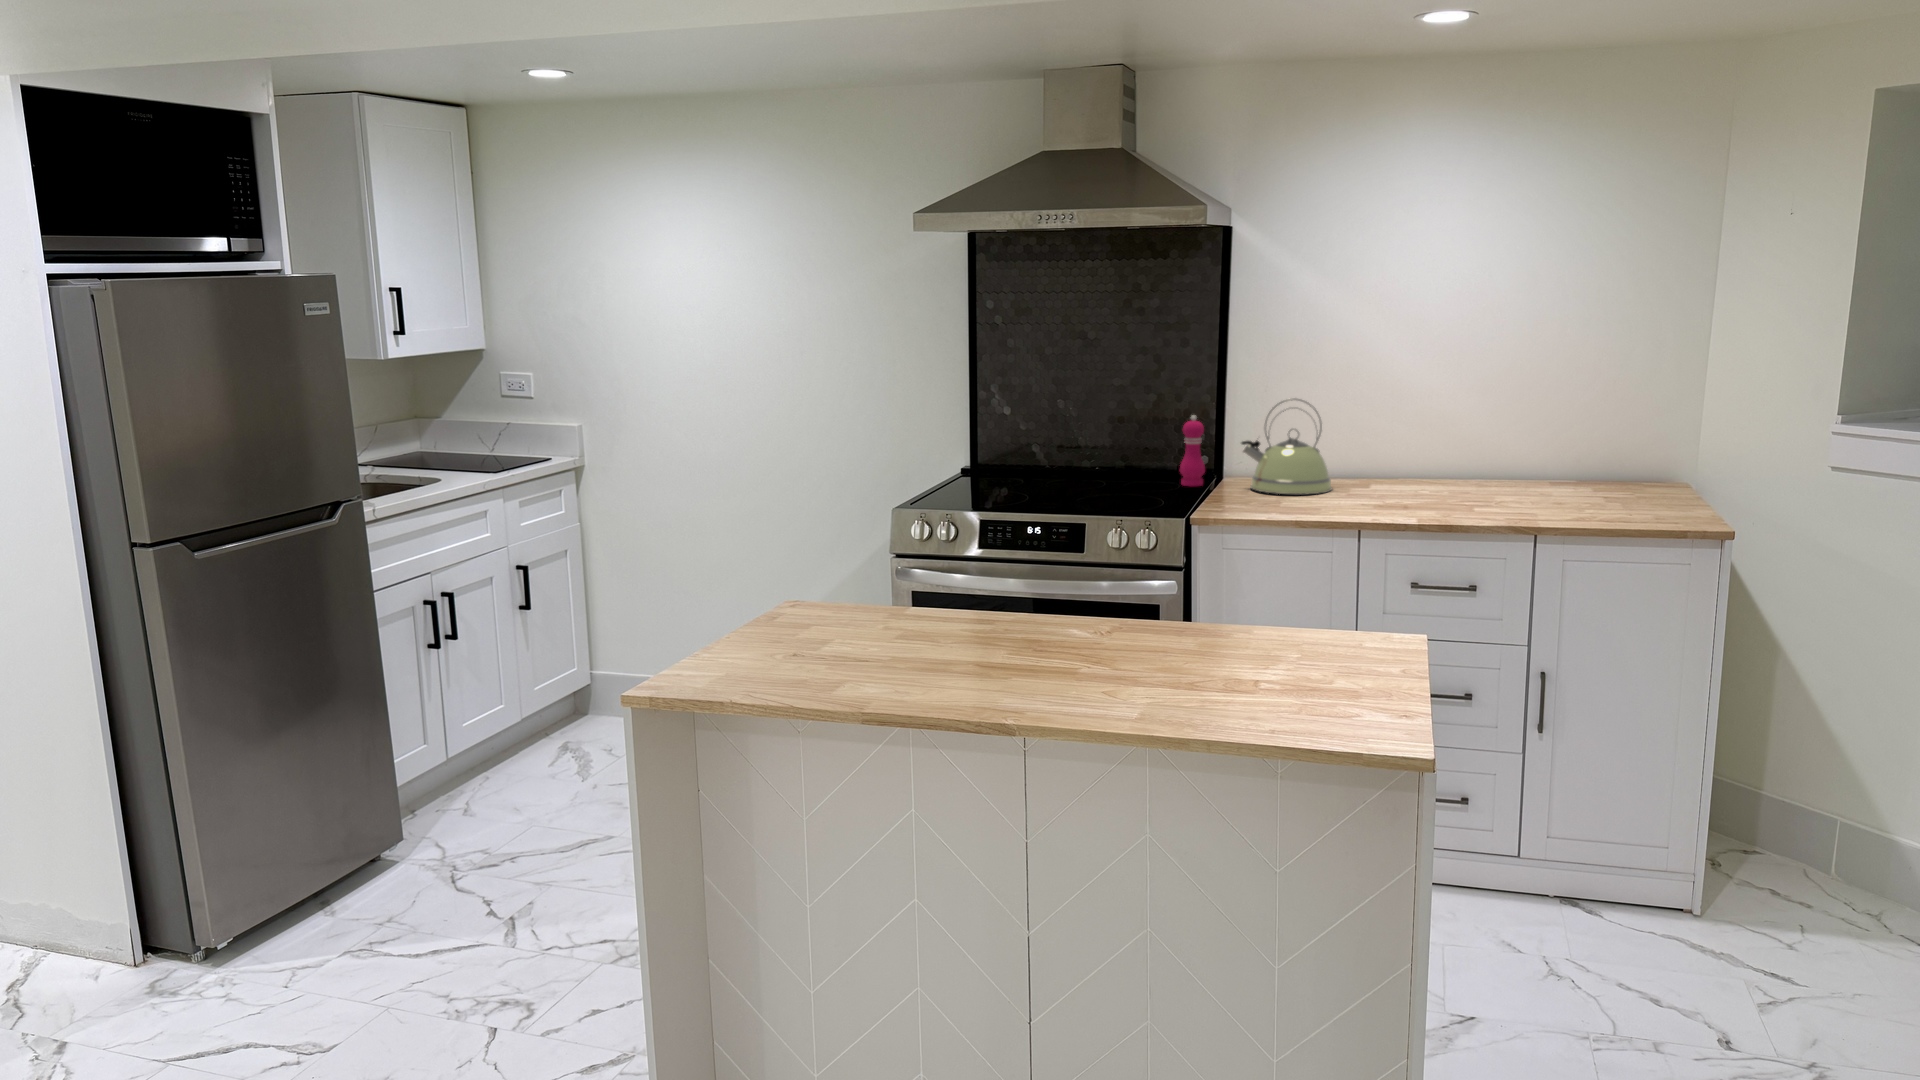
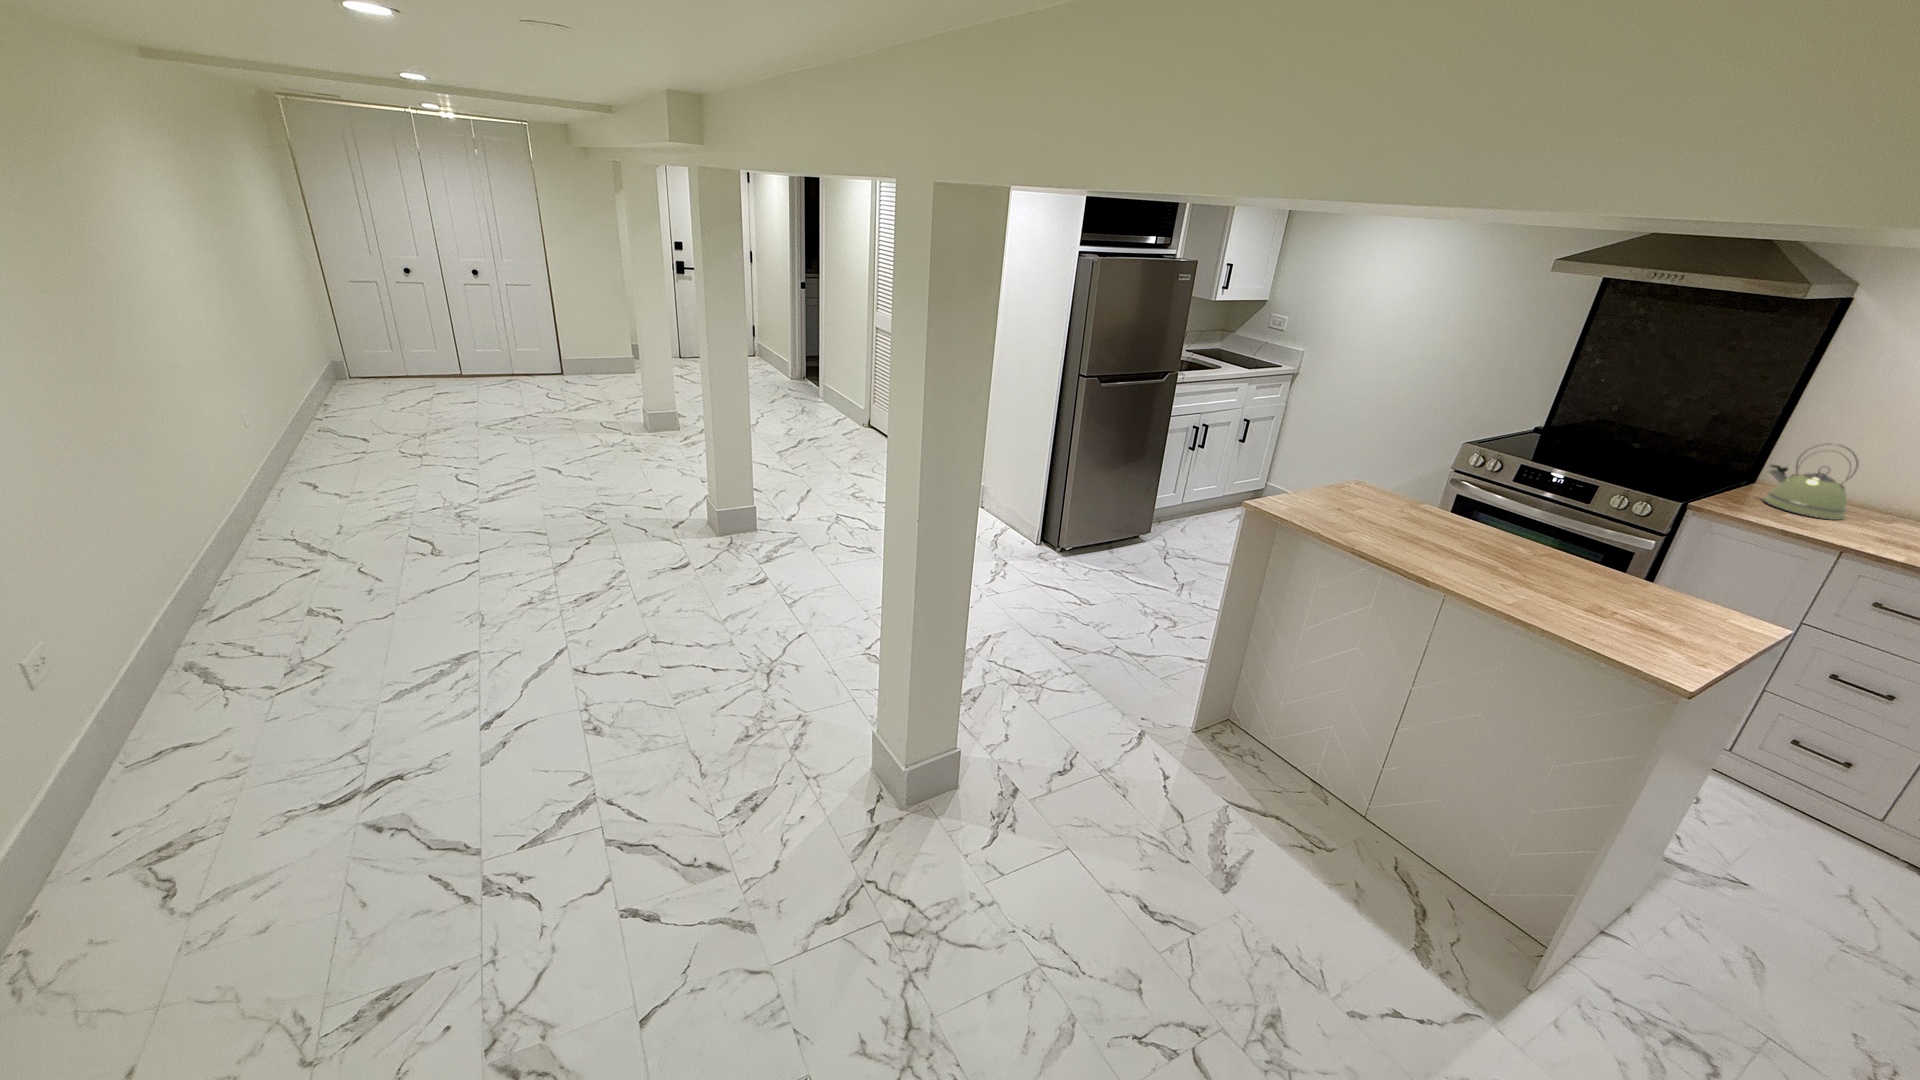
pepper mill: present [1180,415,1205,486] -> none [1703,436,1743,487]

